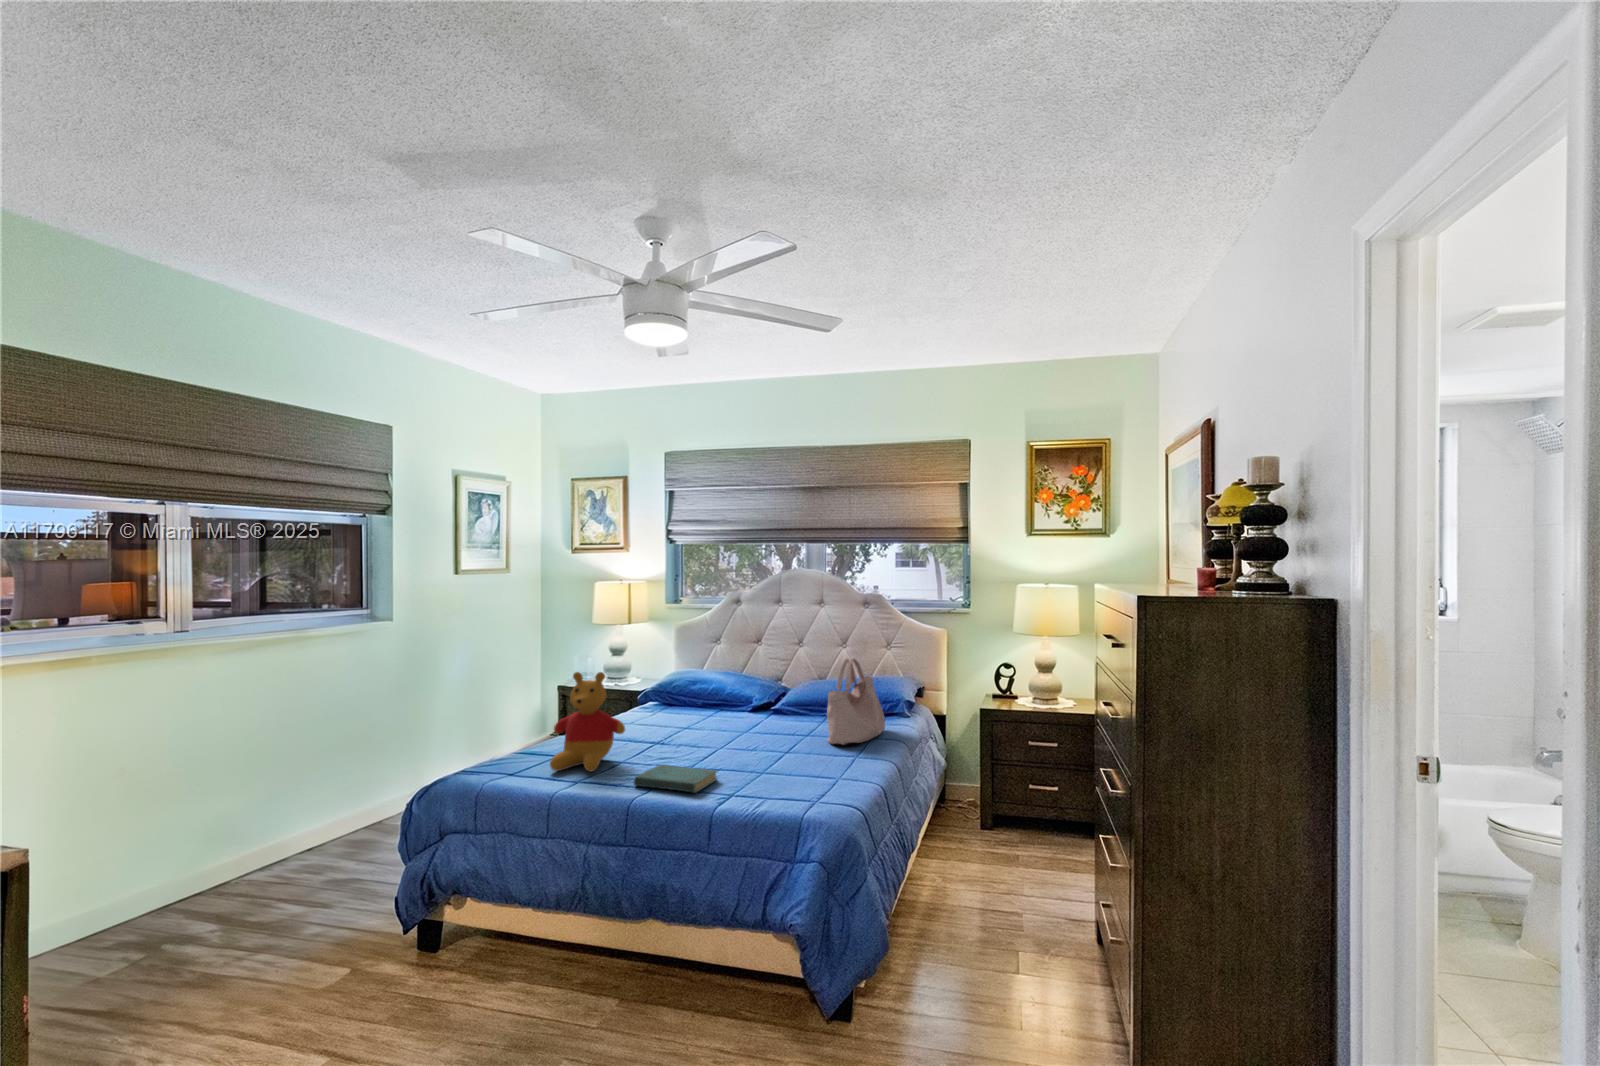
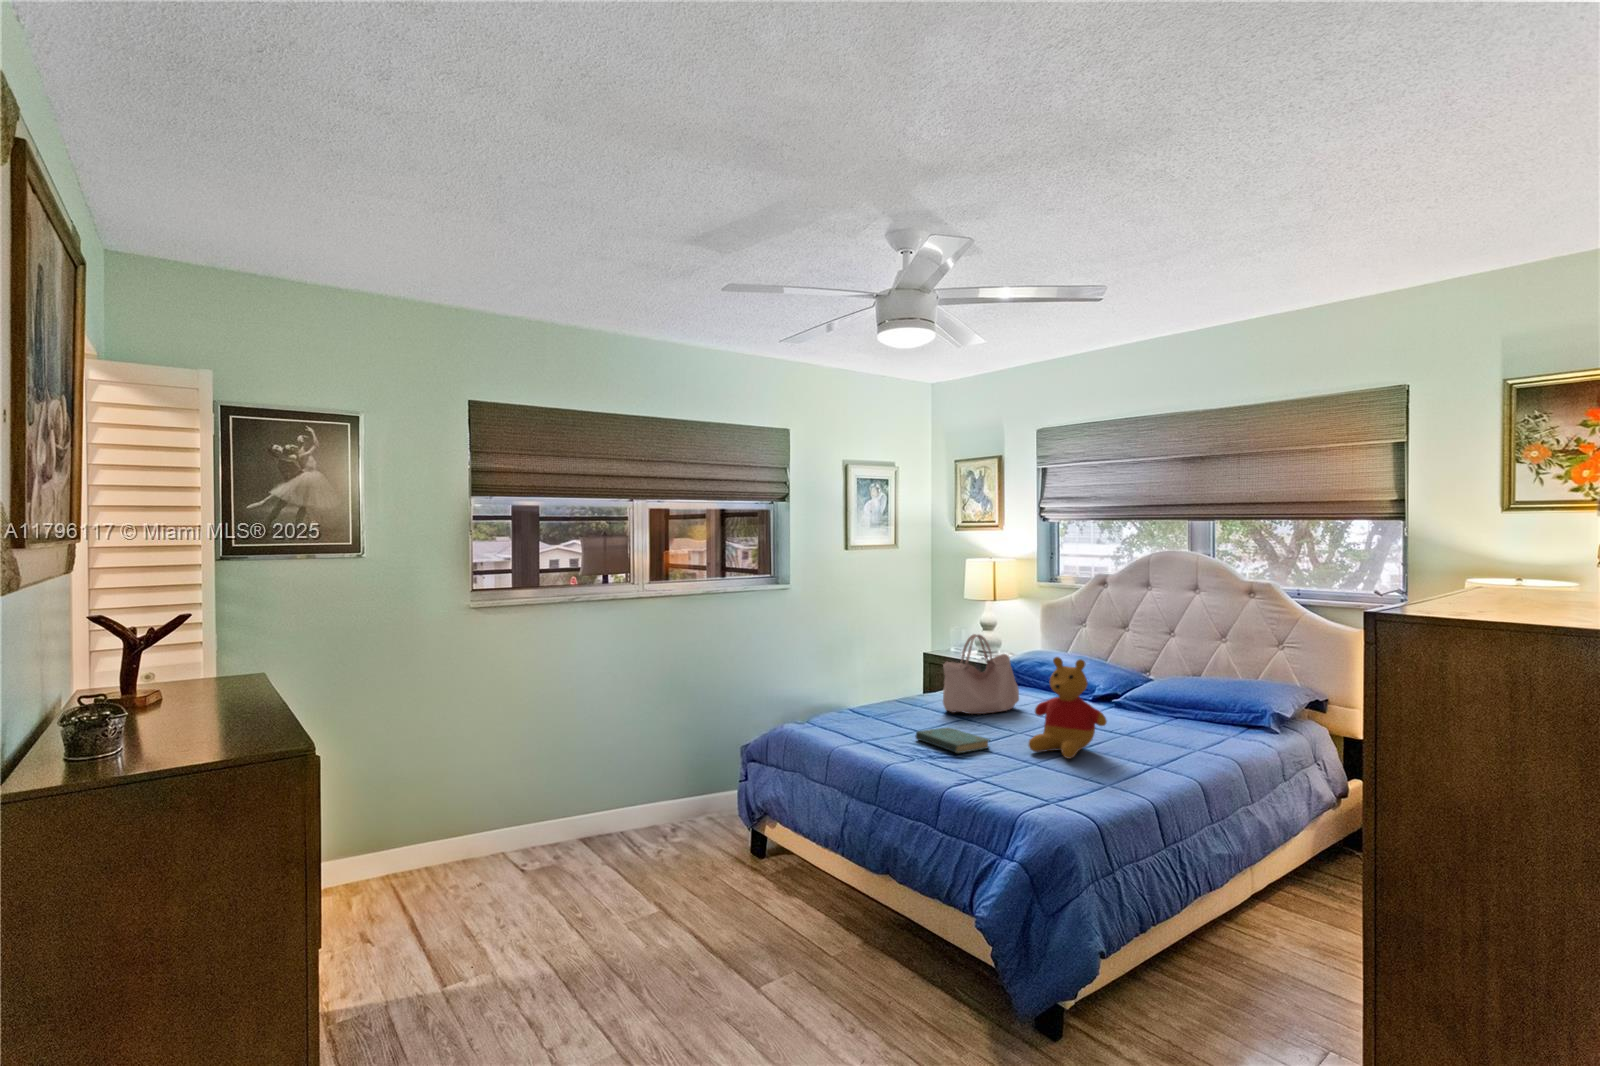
handbag: present [827,659,885,745] -> present [943,634,1019,714]
stuffed bear: present [550,672,625,772] -> present [1029,657,1107,759]

